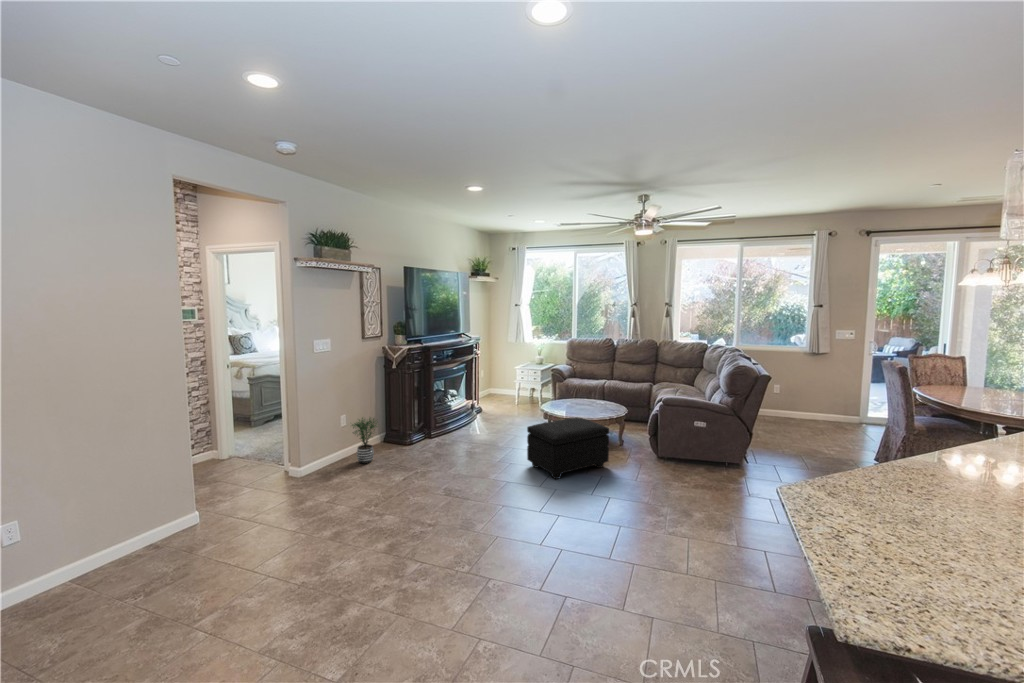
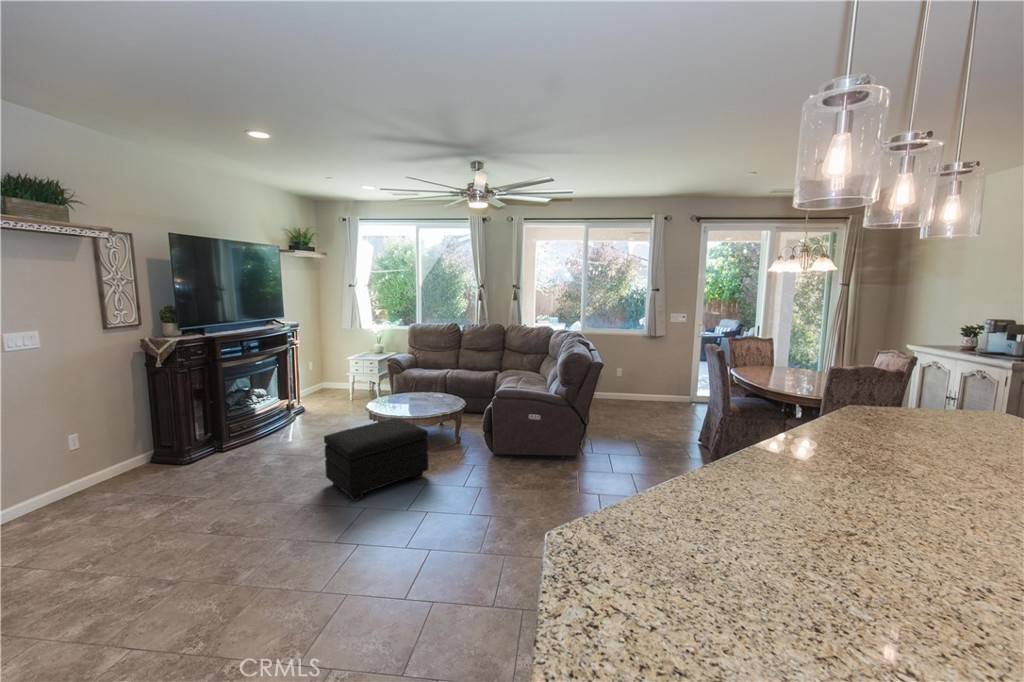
potted plant: present [352,418,376,464] -> none [51,436,111,504]

